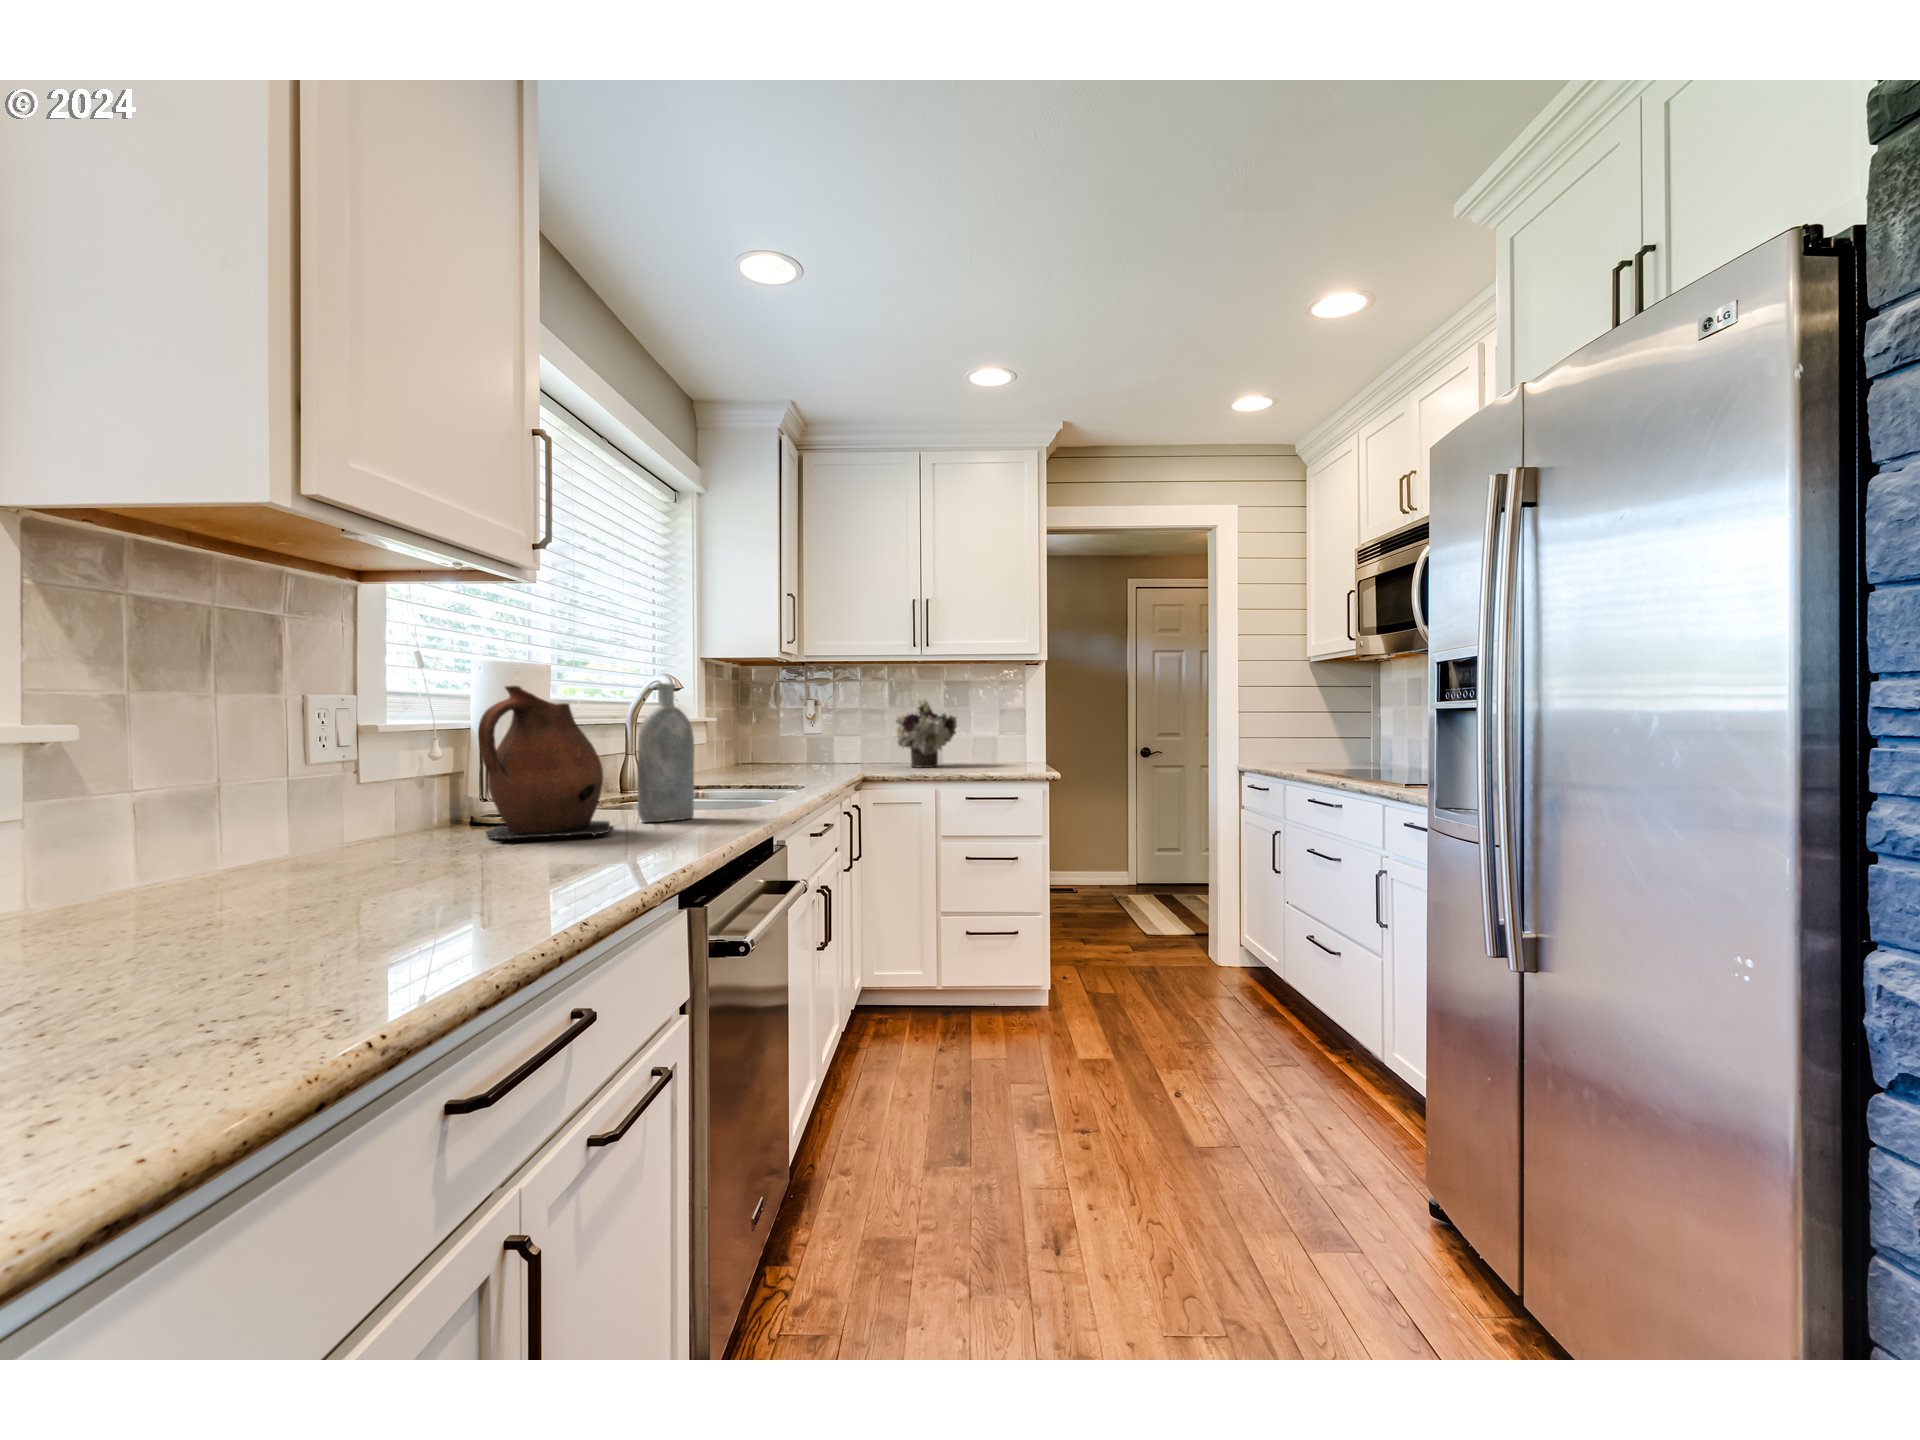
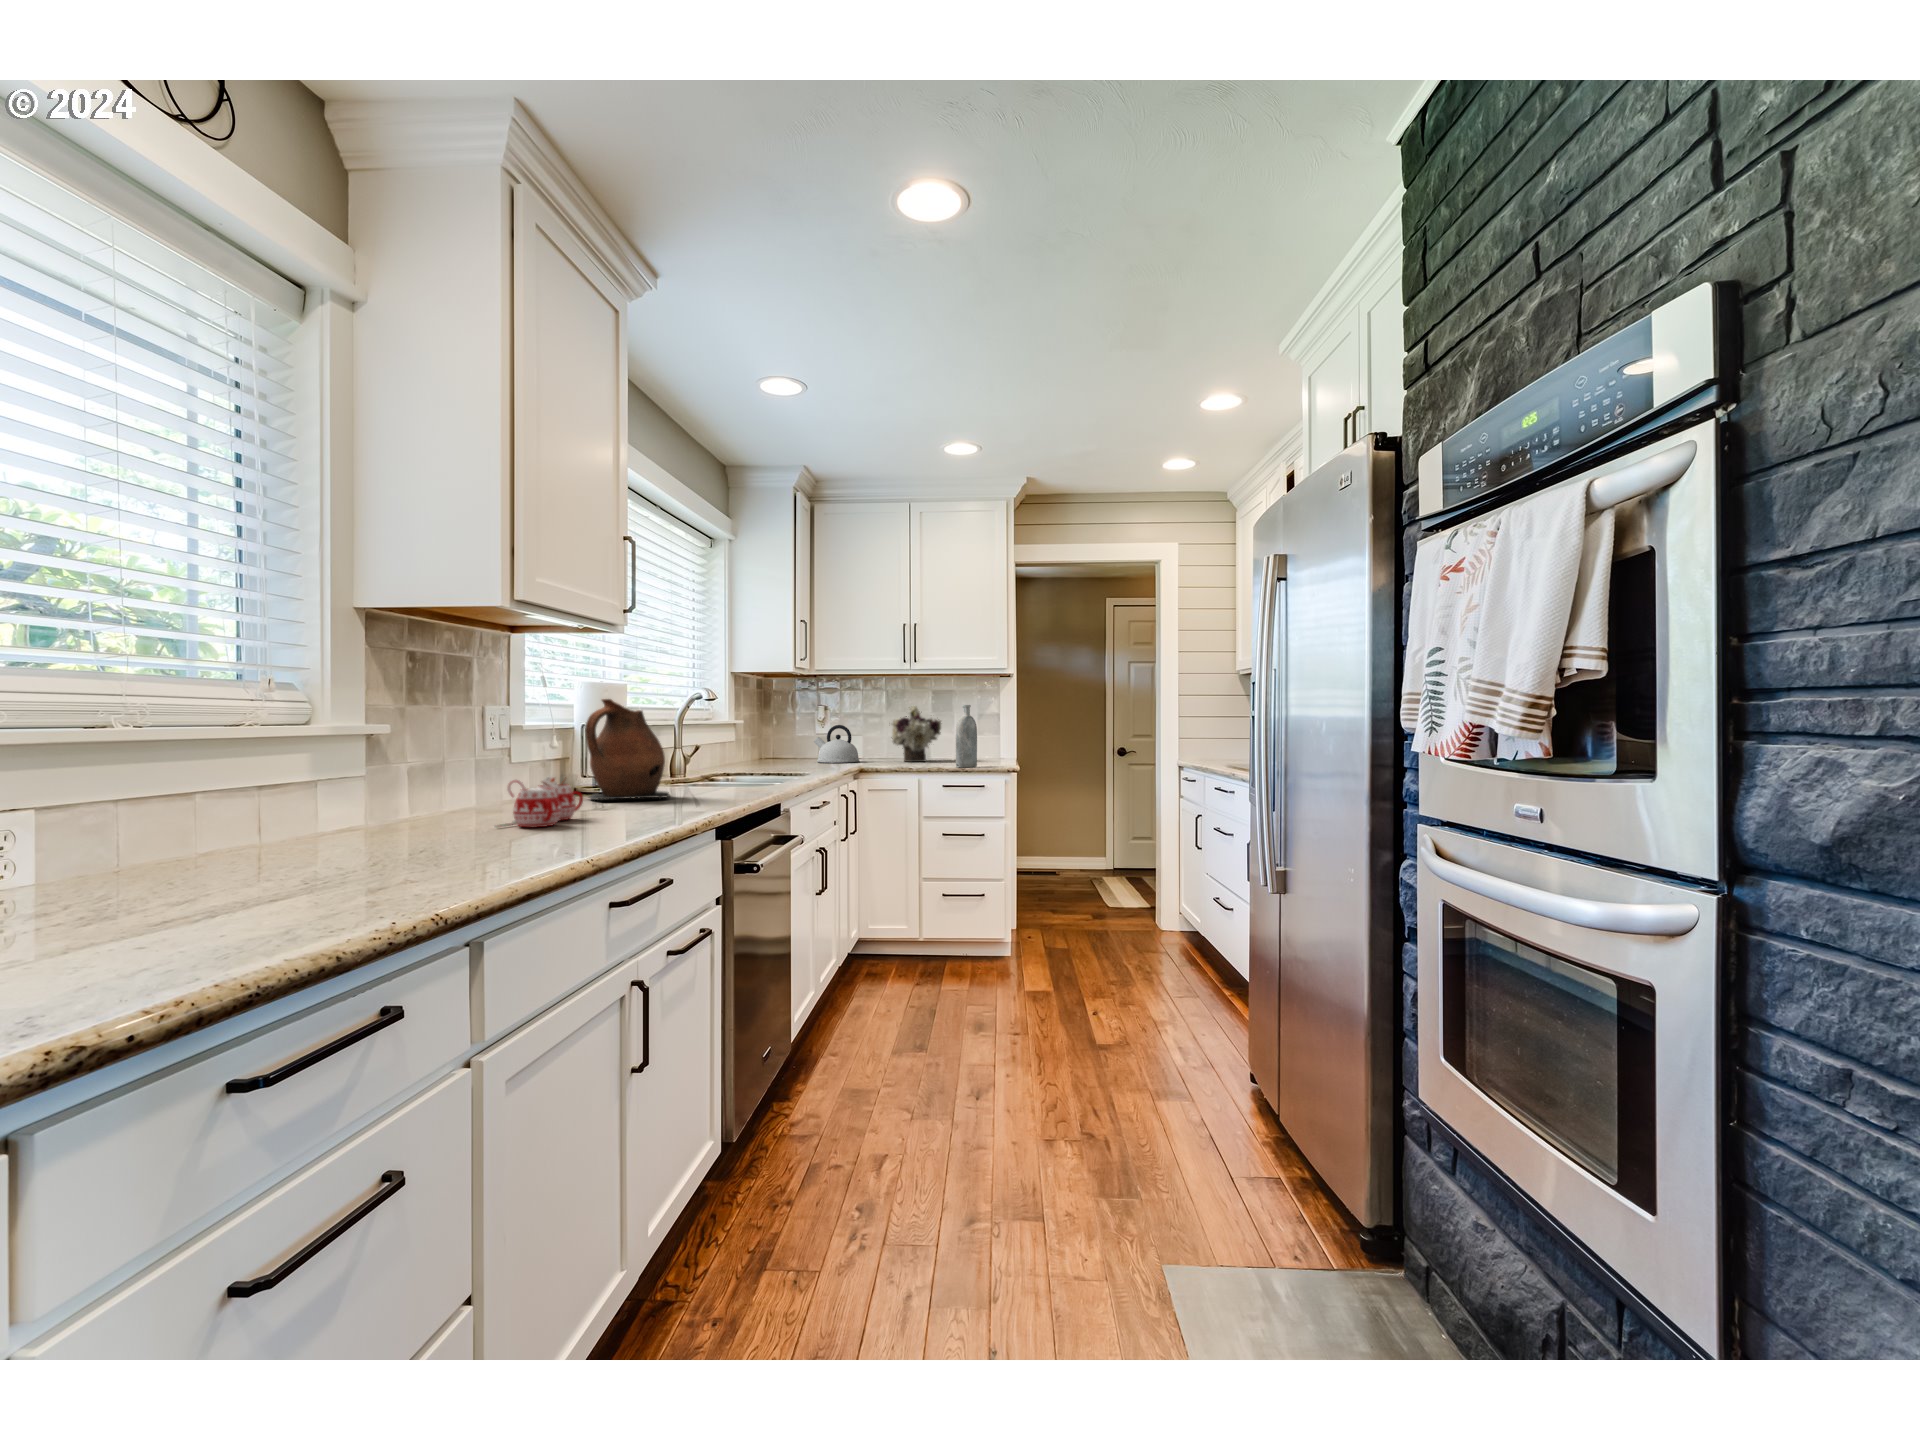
bottle: present [638,683,694,822] -> present [956,705,977,767]
kettle: none [802,723,858,769] -> present [814,725,859,763]
mug: none [270,814,454,914] -> present [494,776,583,828]

